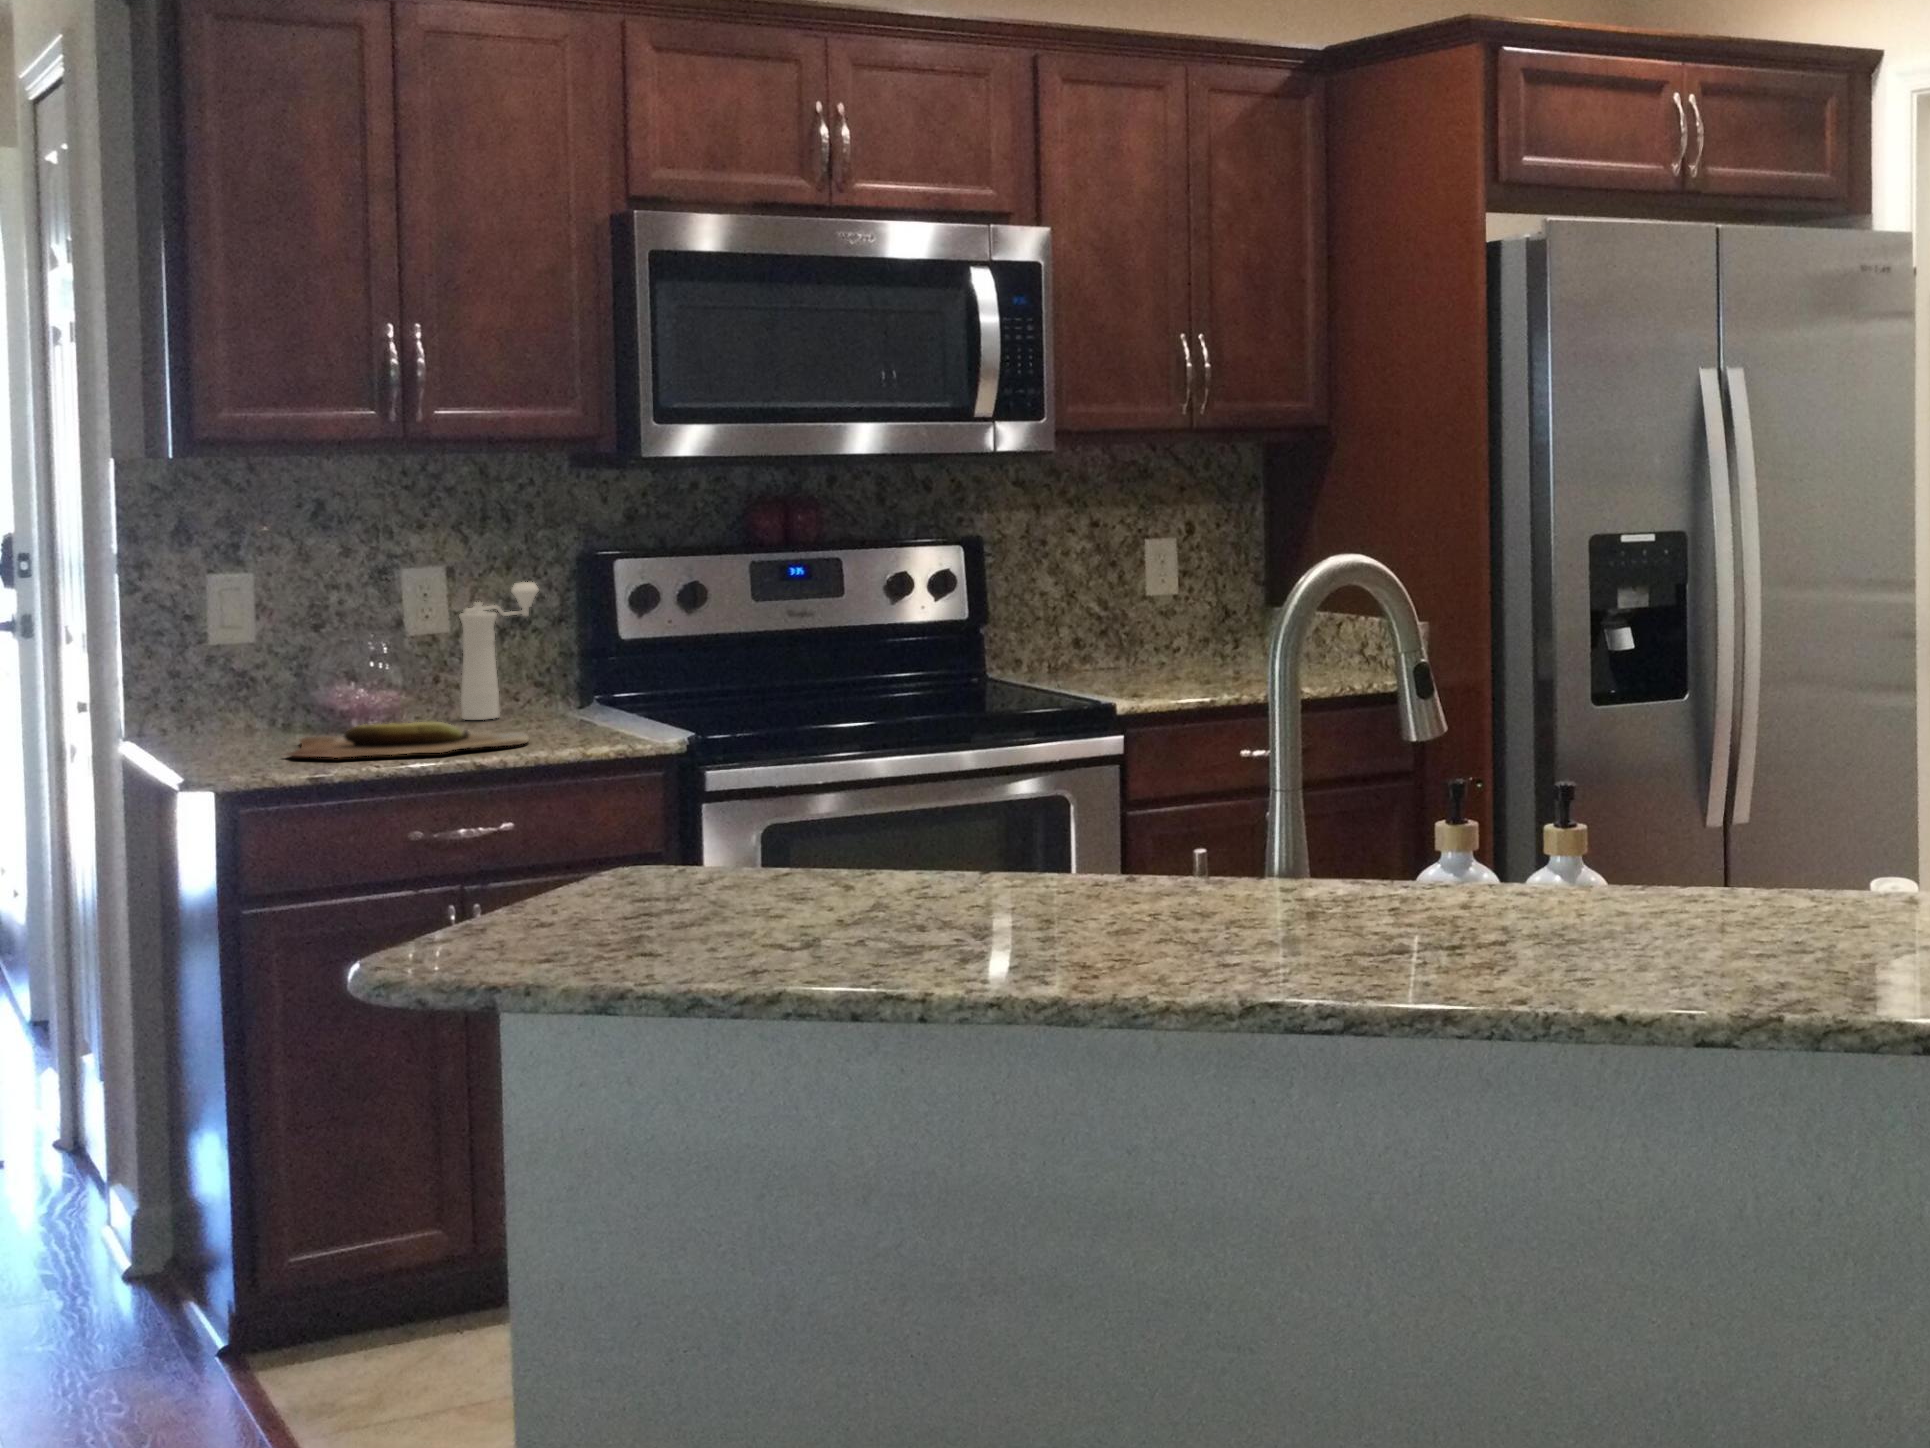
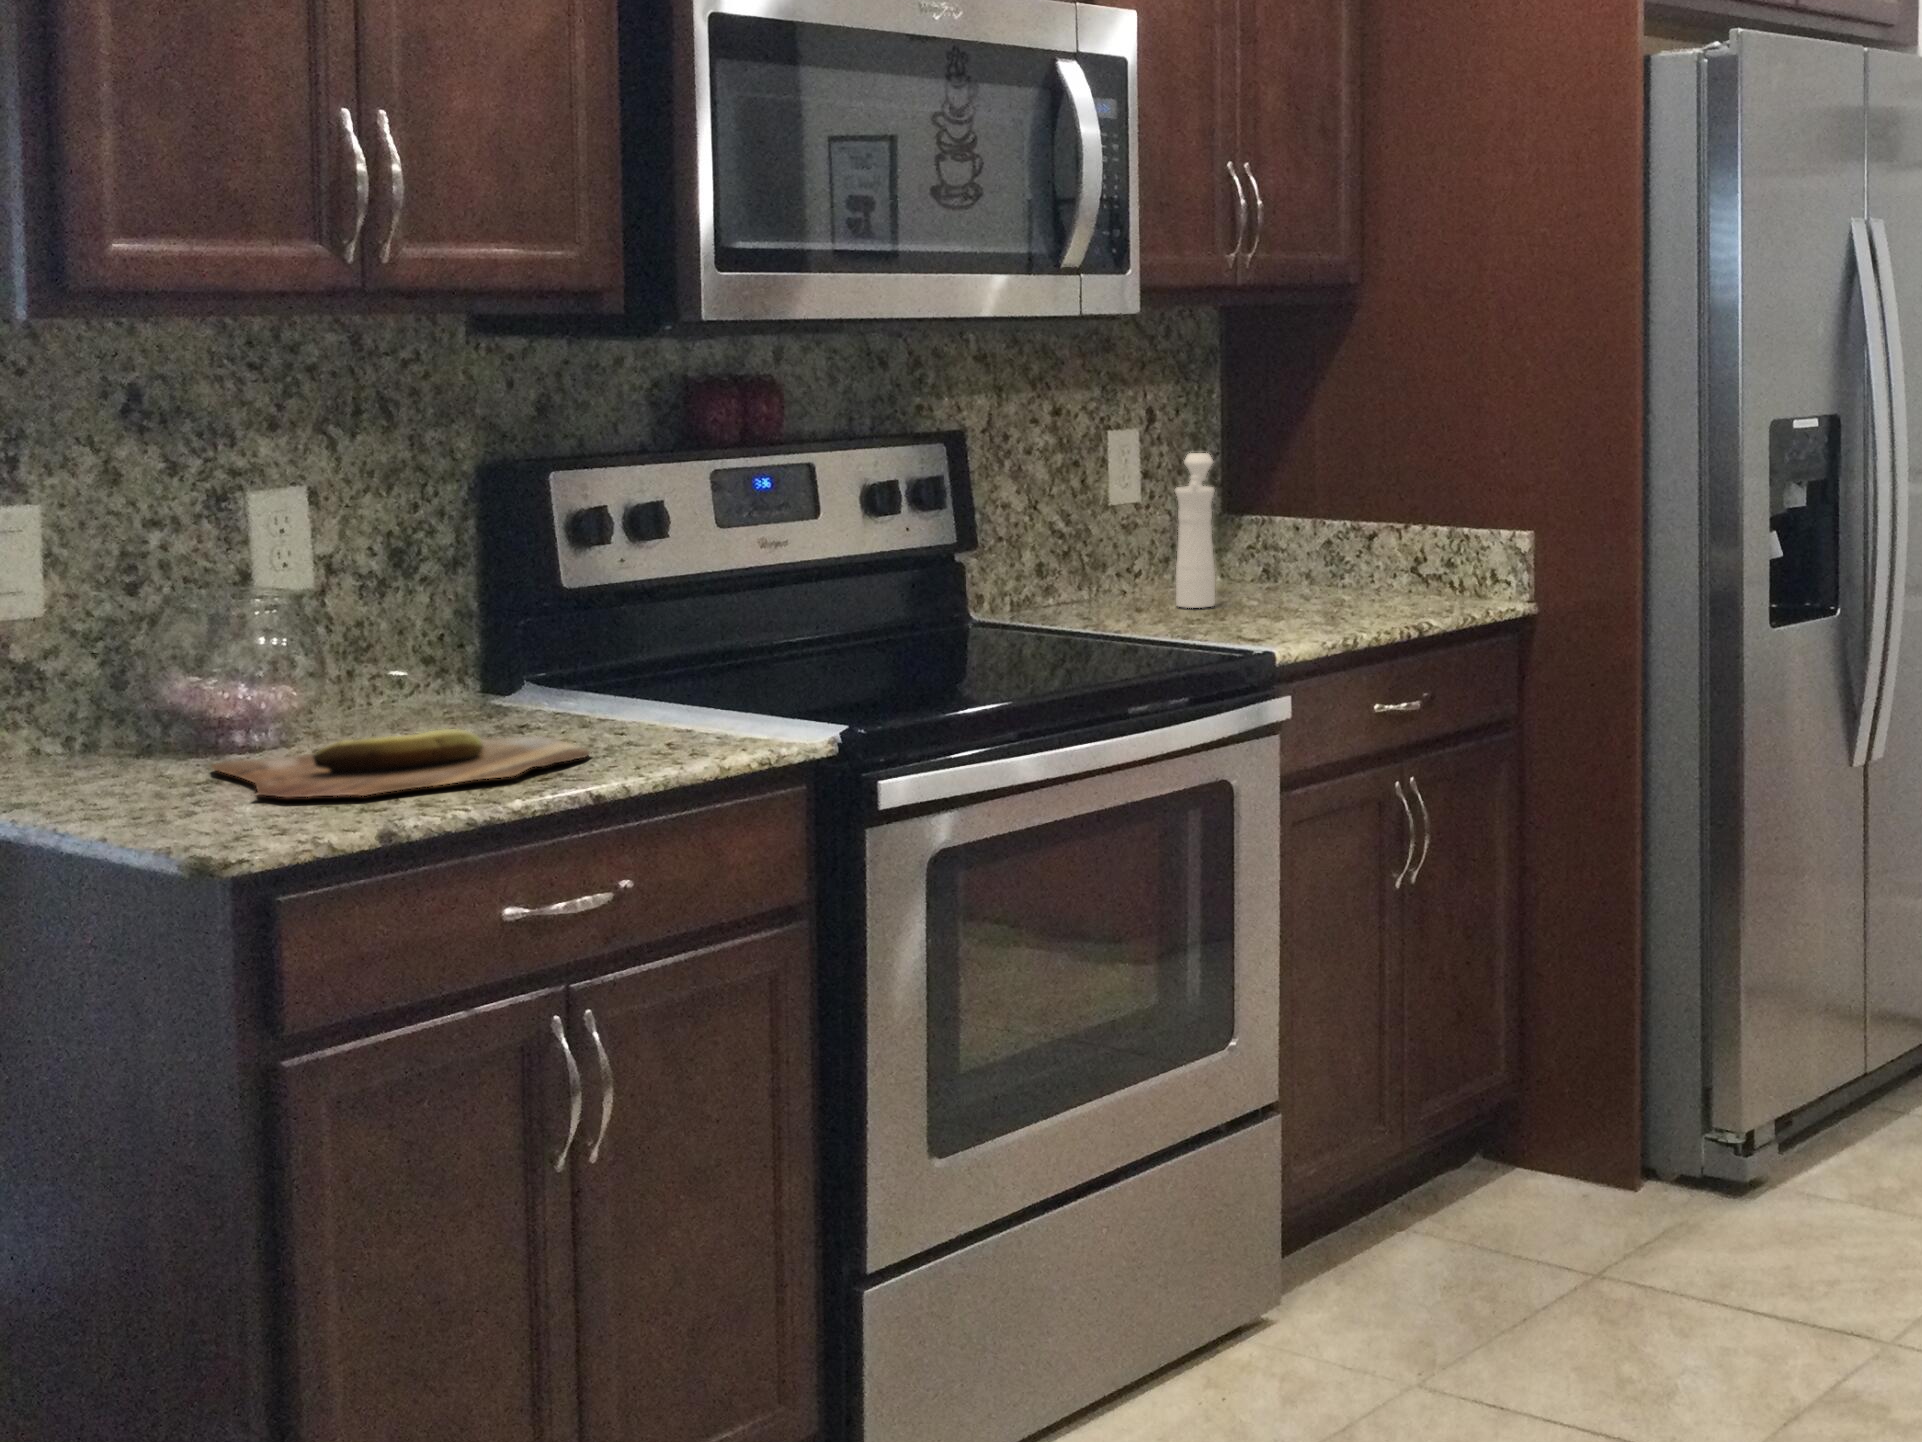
pepper mill: present [459,582,539,720] -> present [1175,453,1215,608]

